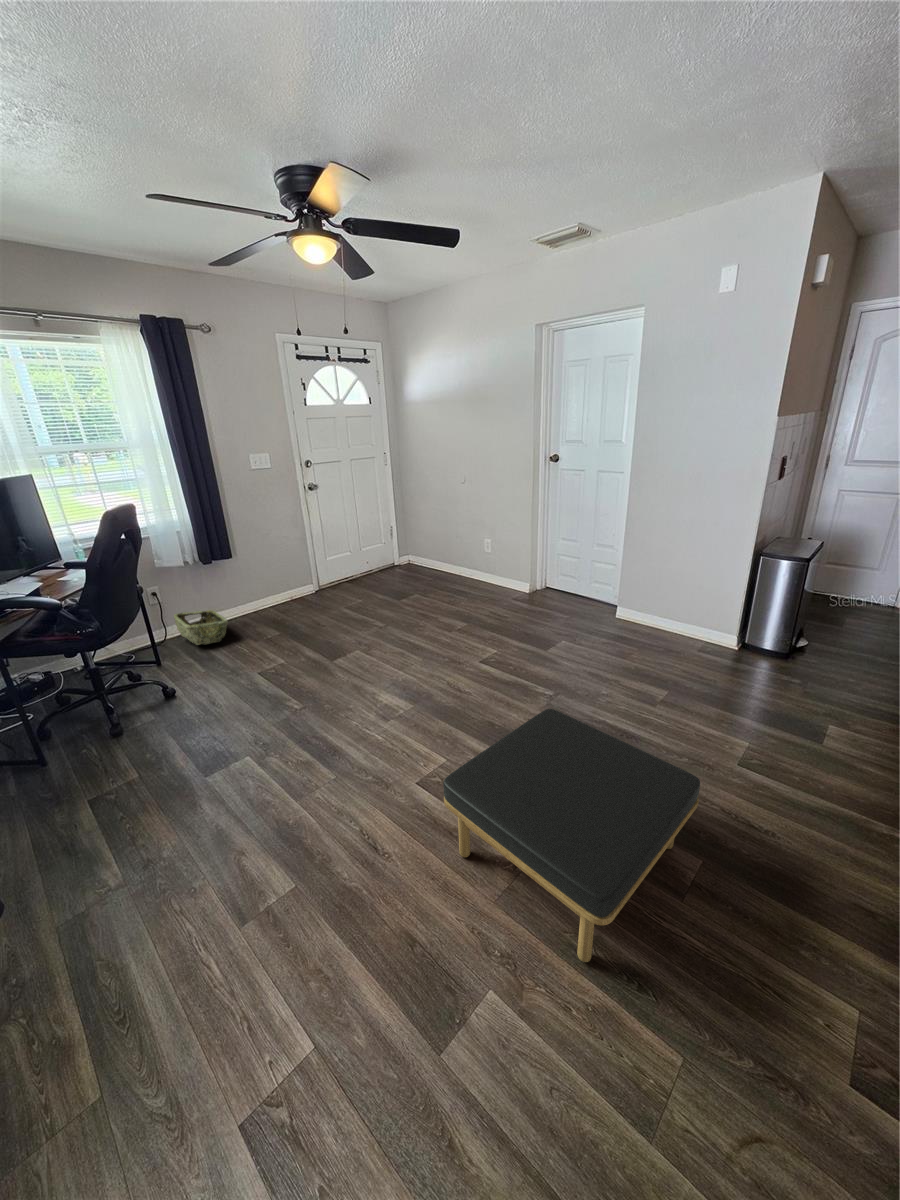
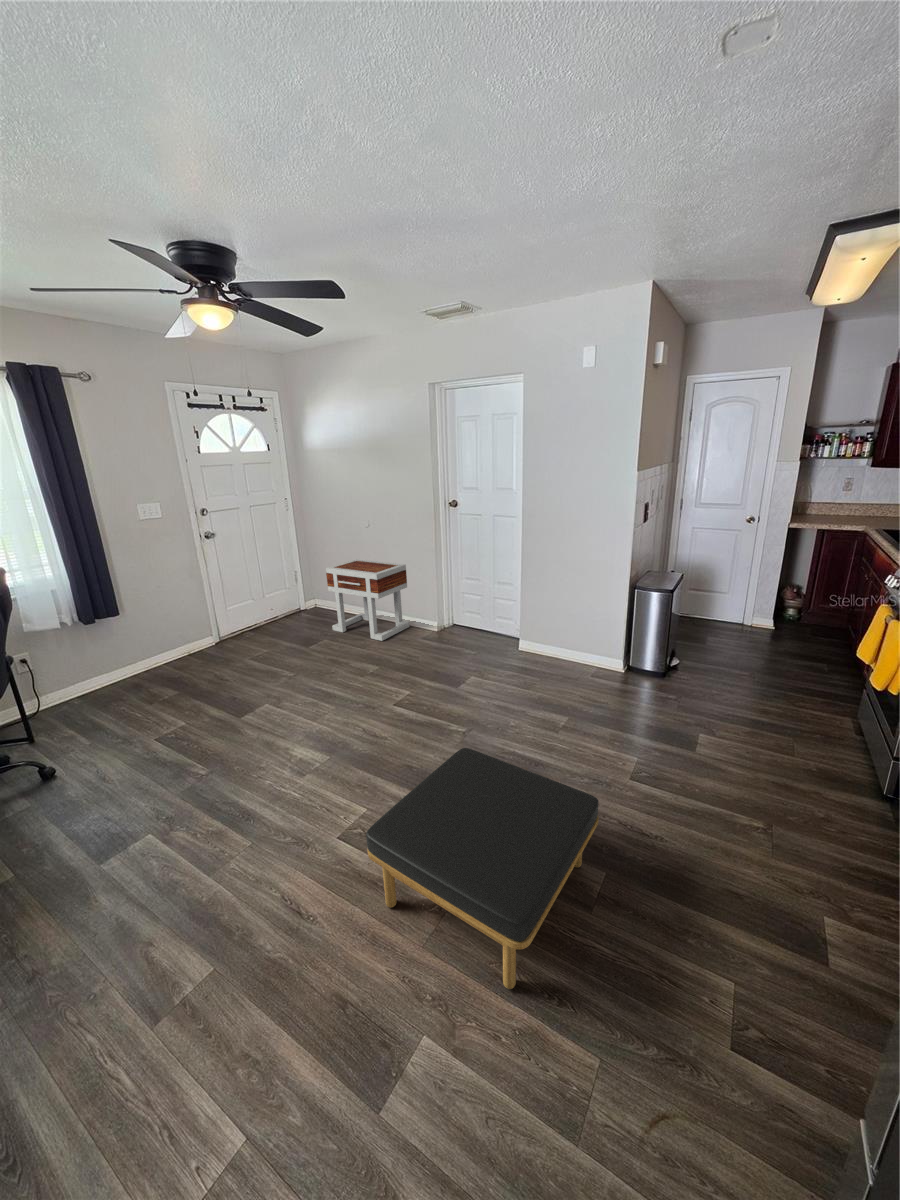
side table: none [419,515,499,598] -> present [326,559,410,641]
woven basket: present [174,610,228,645] -> none [48,675,115,716]

